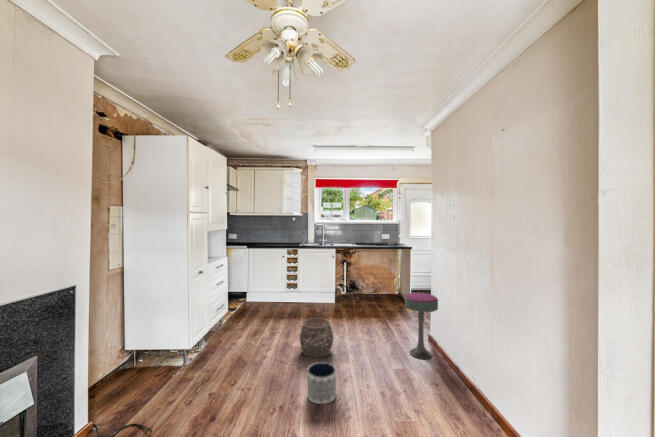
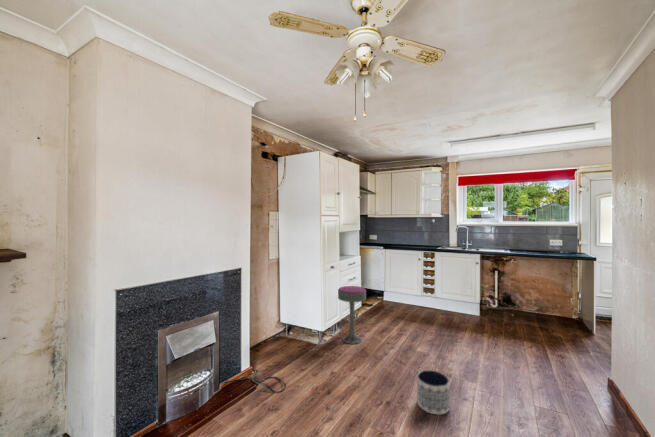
bar stool: present [405,293,438,359] -> present [338,286,366,344]
woven basket: present [300,318,334,357] -> none [422,326,461,369]

